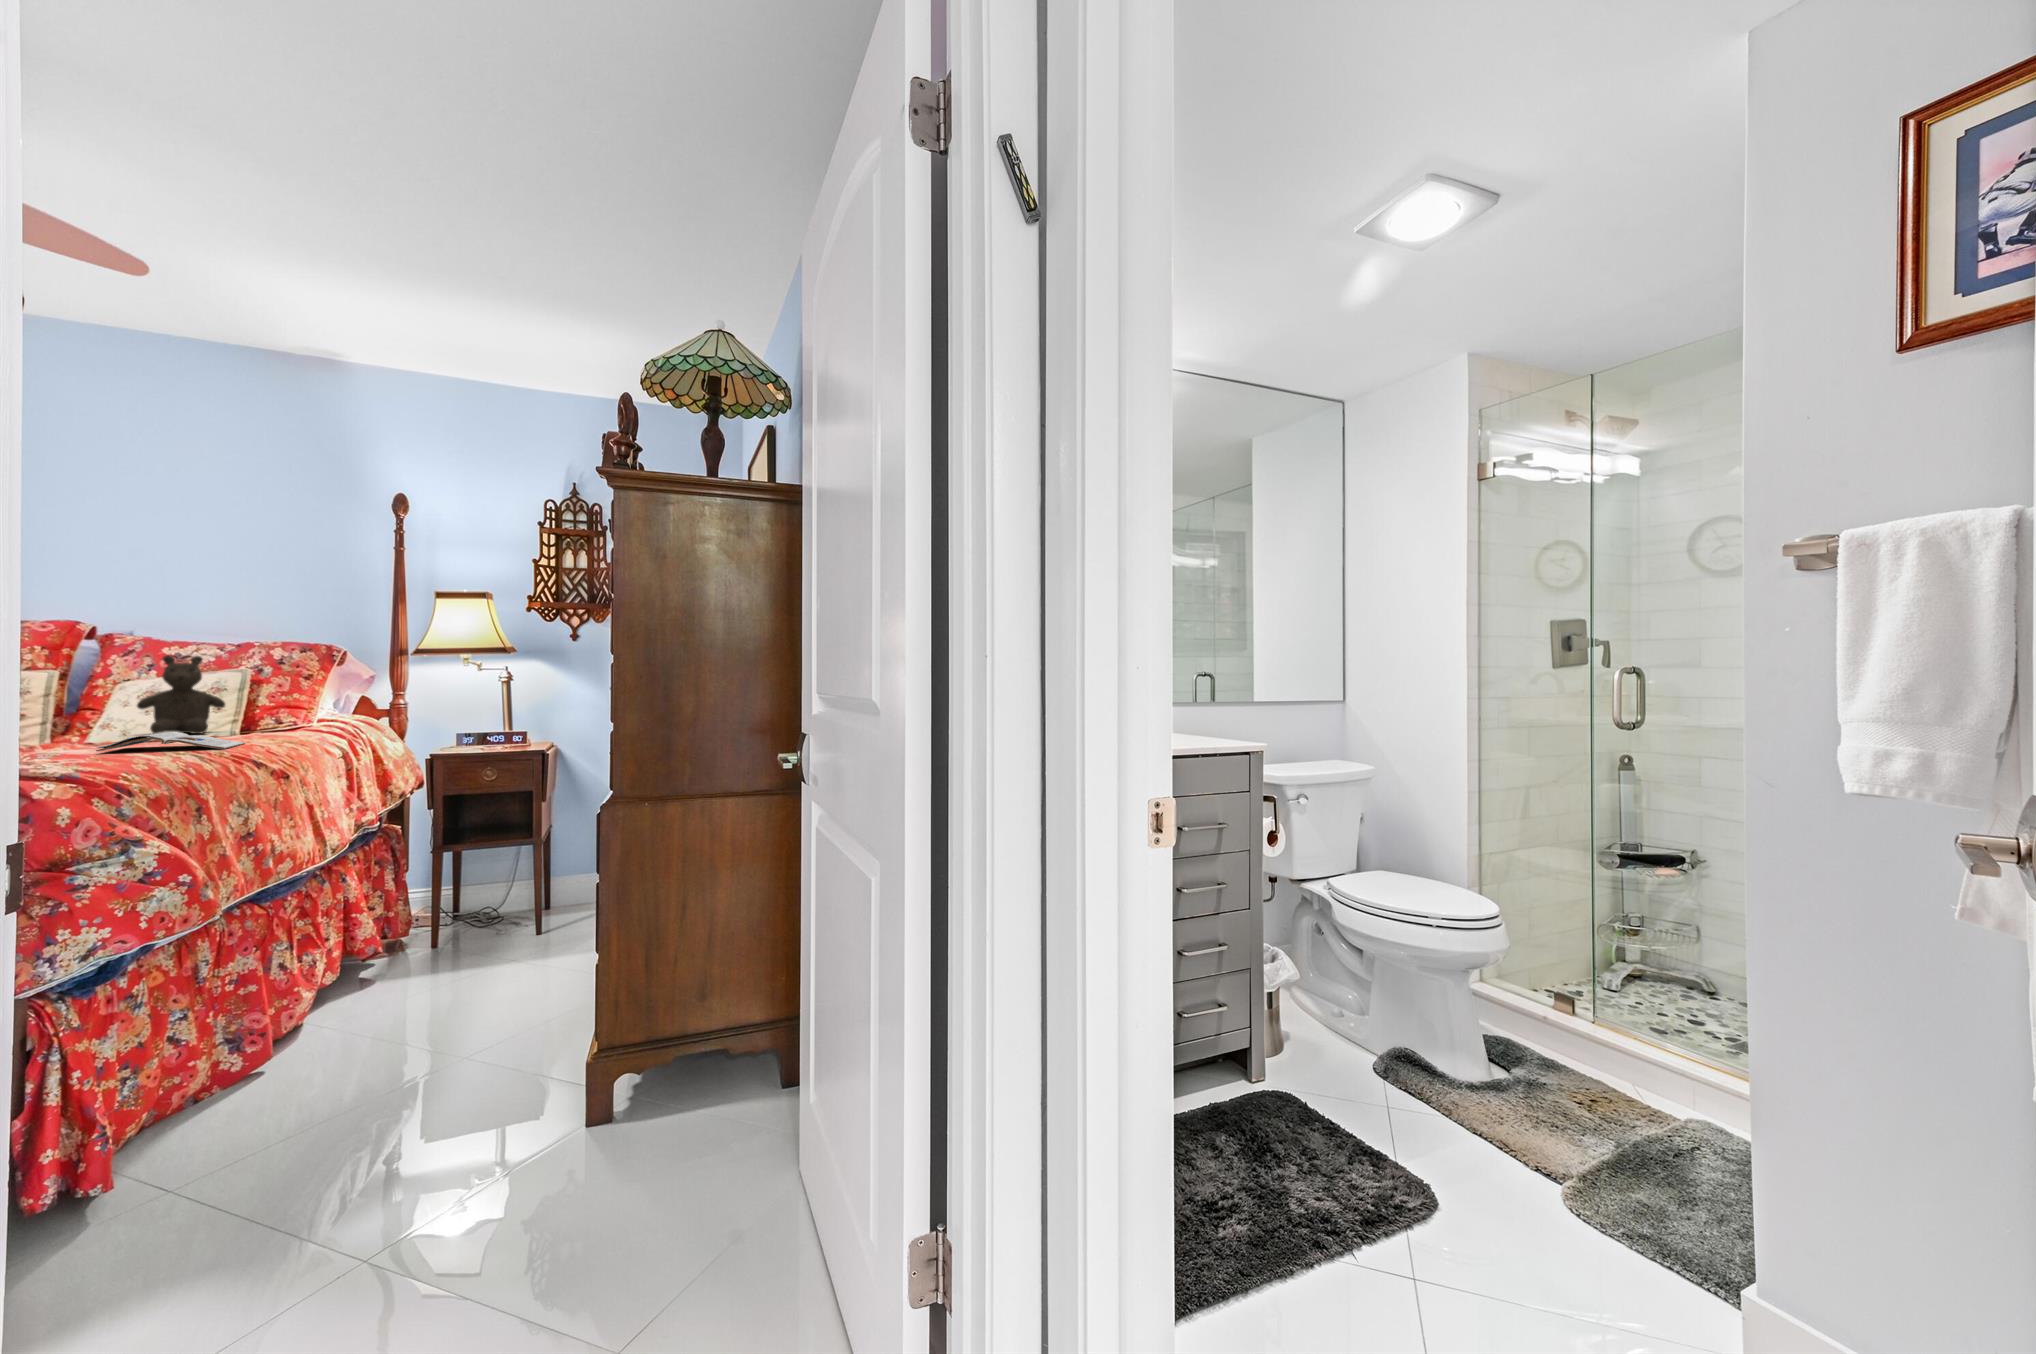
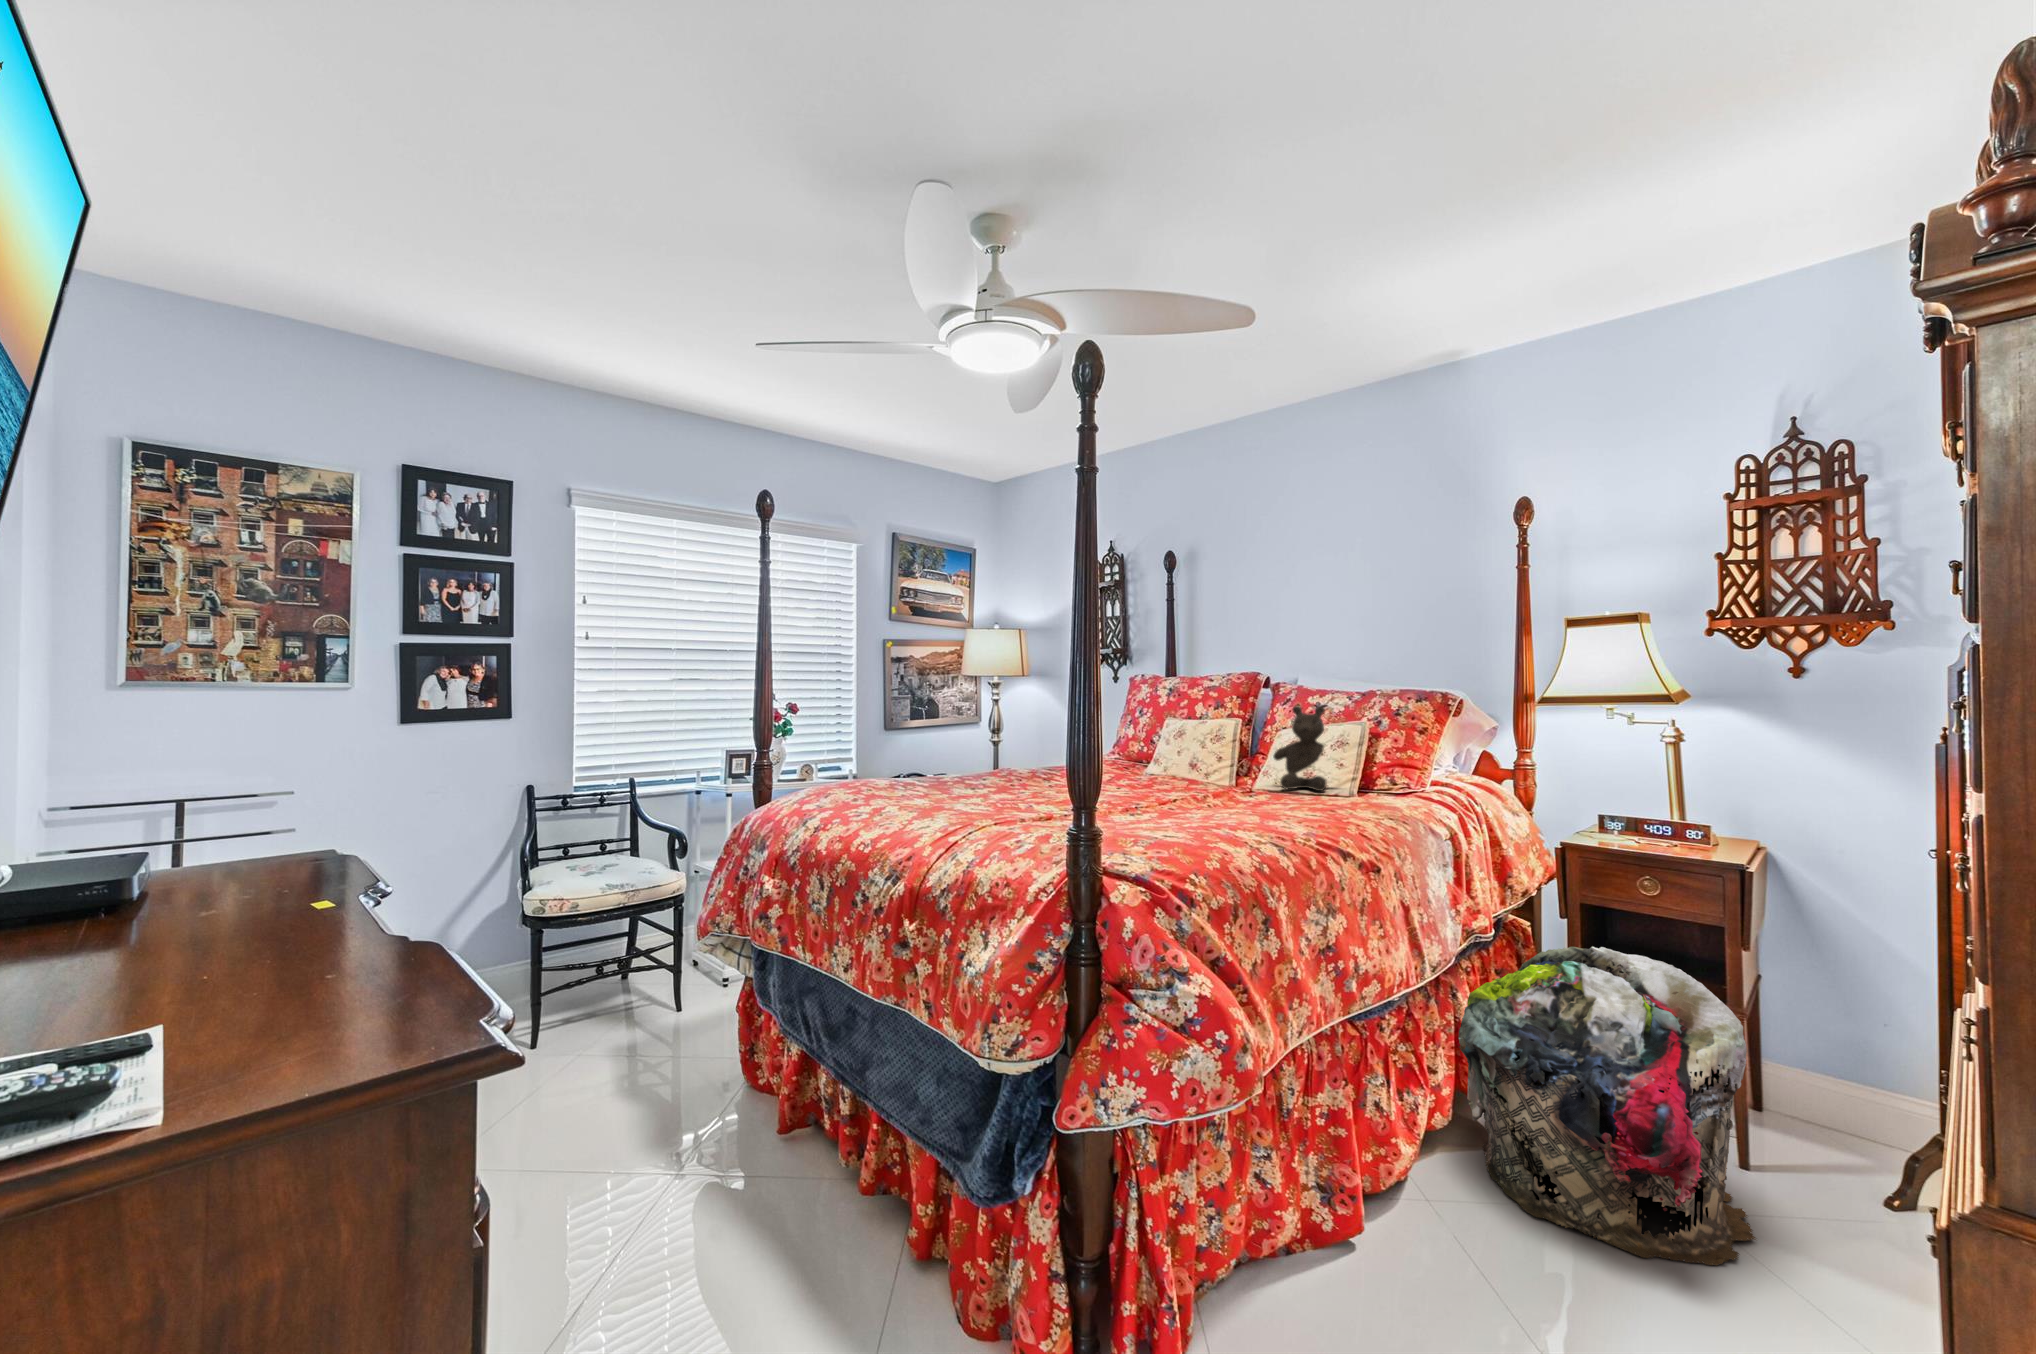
magazine: present [96,732,245,751] -> none [1213,797,1343,828]
laundry basket: none [348,818,547,1002] -> present [1459,947,1756,1266]

